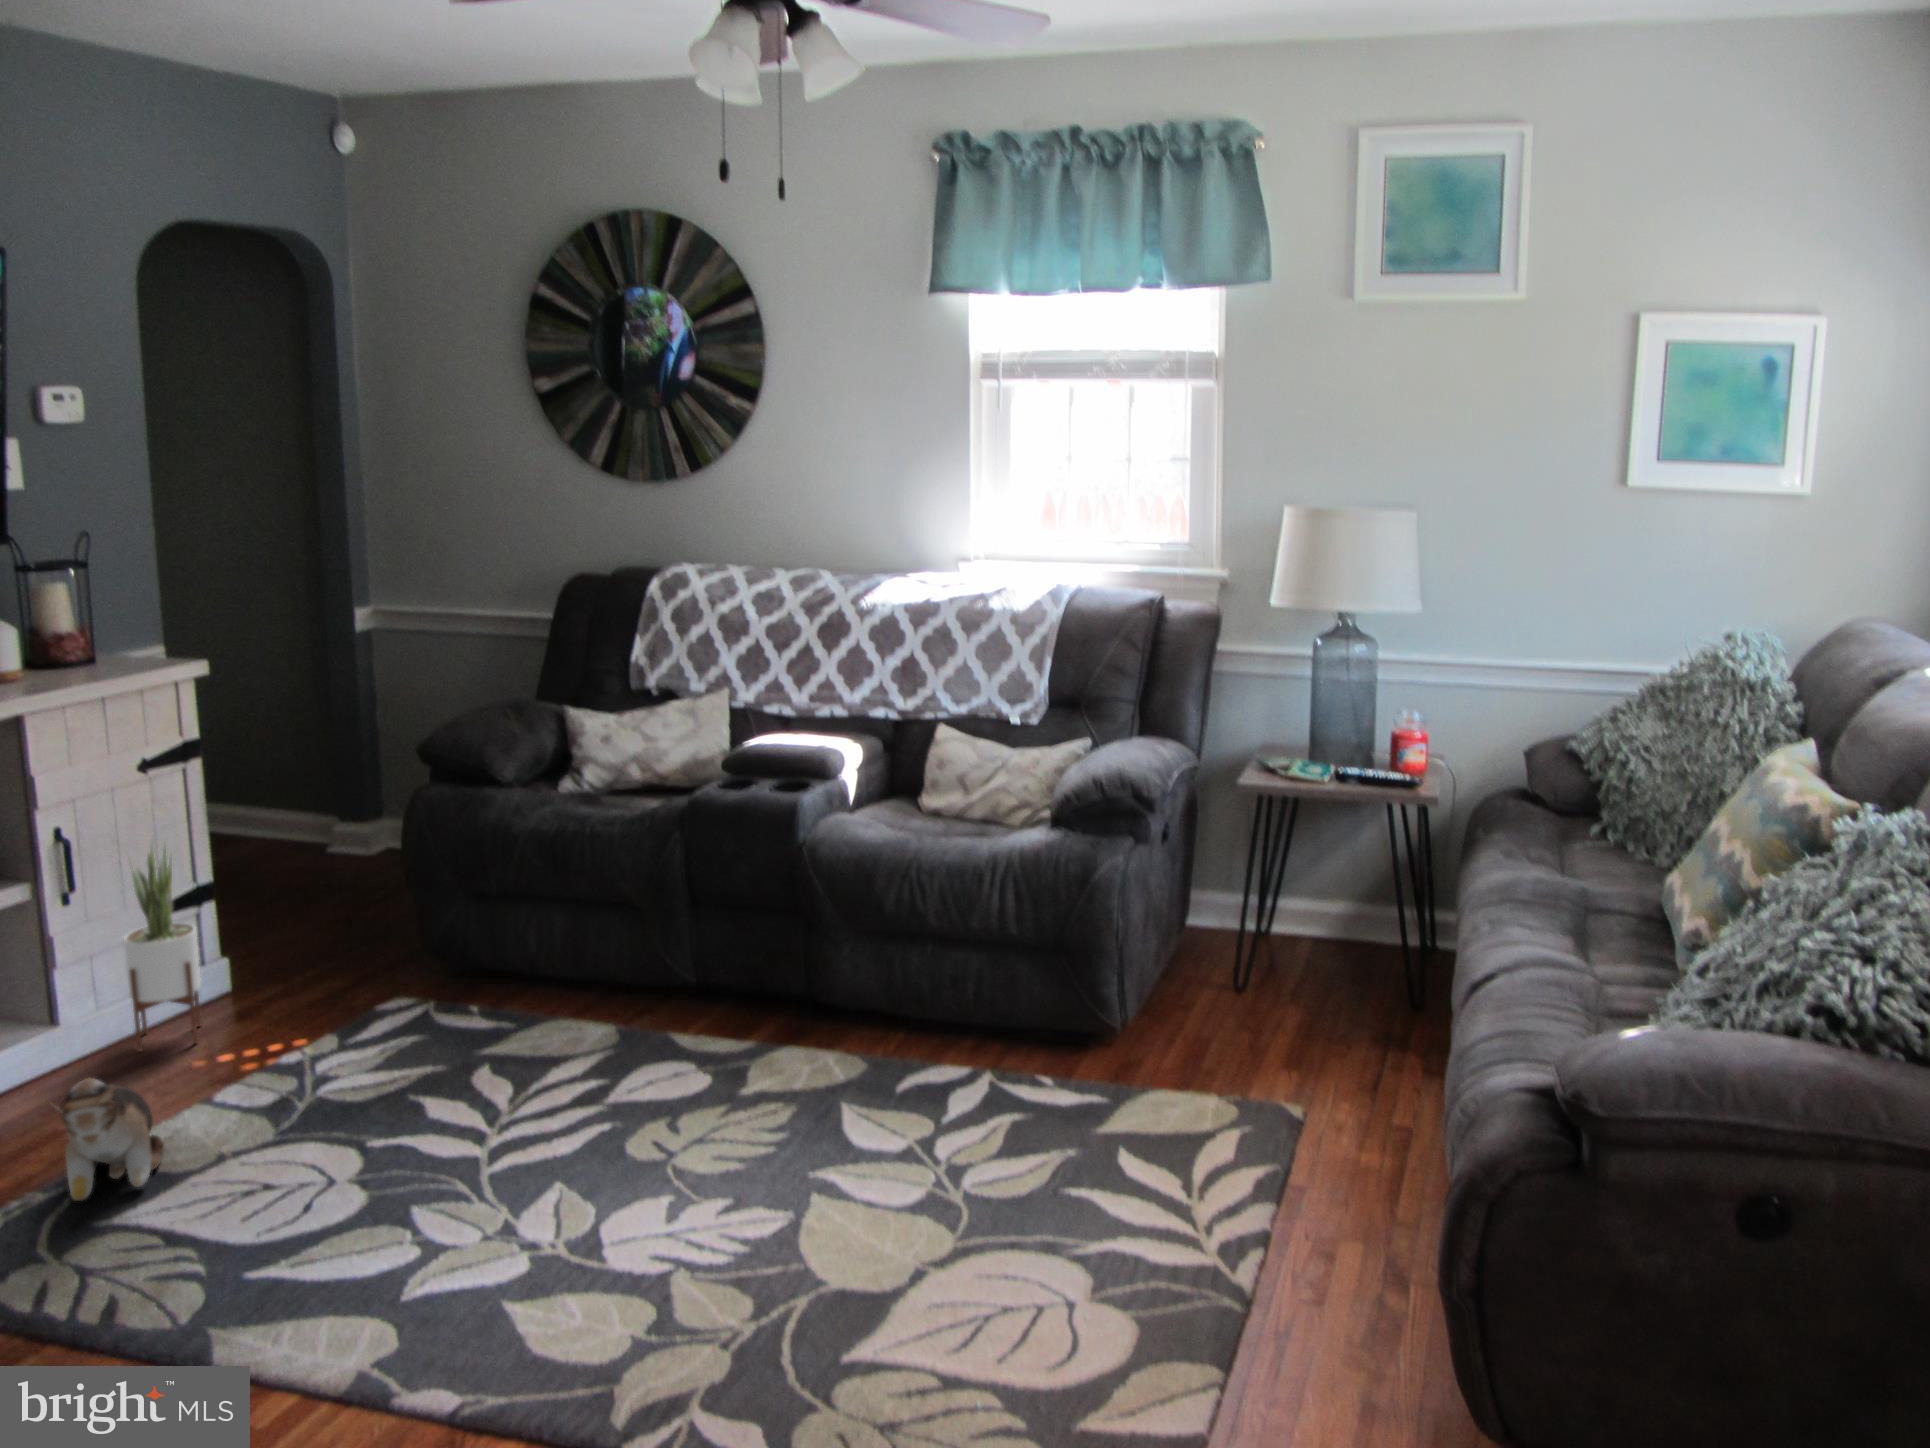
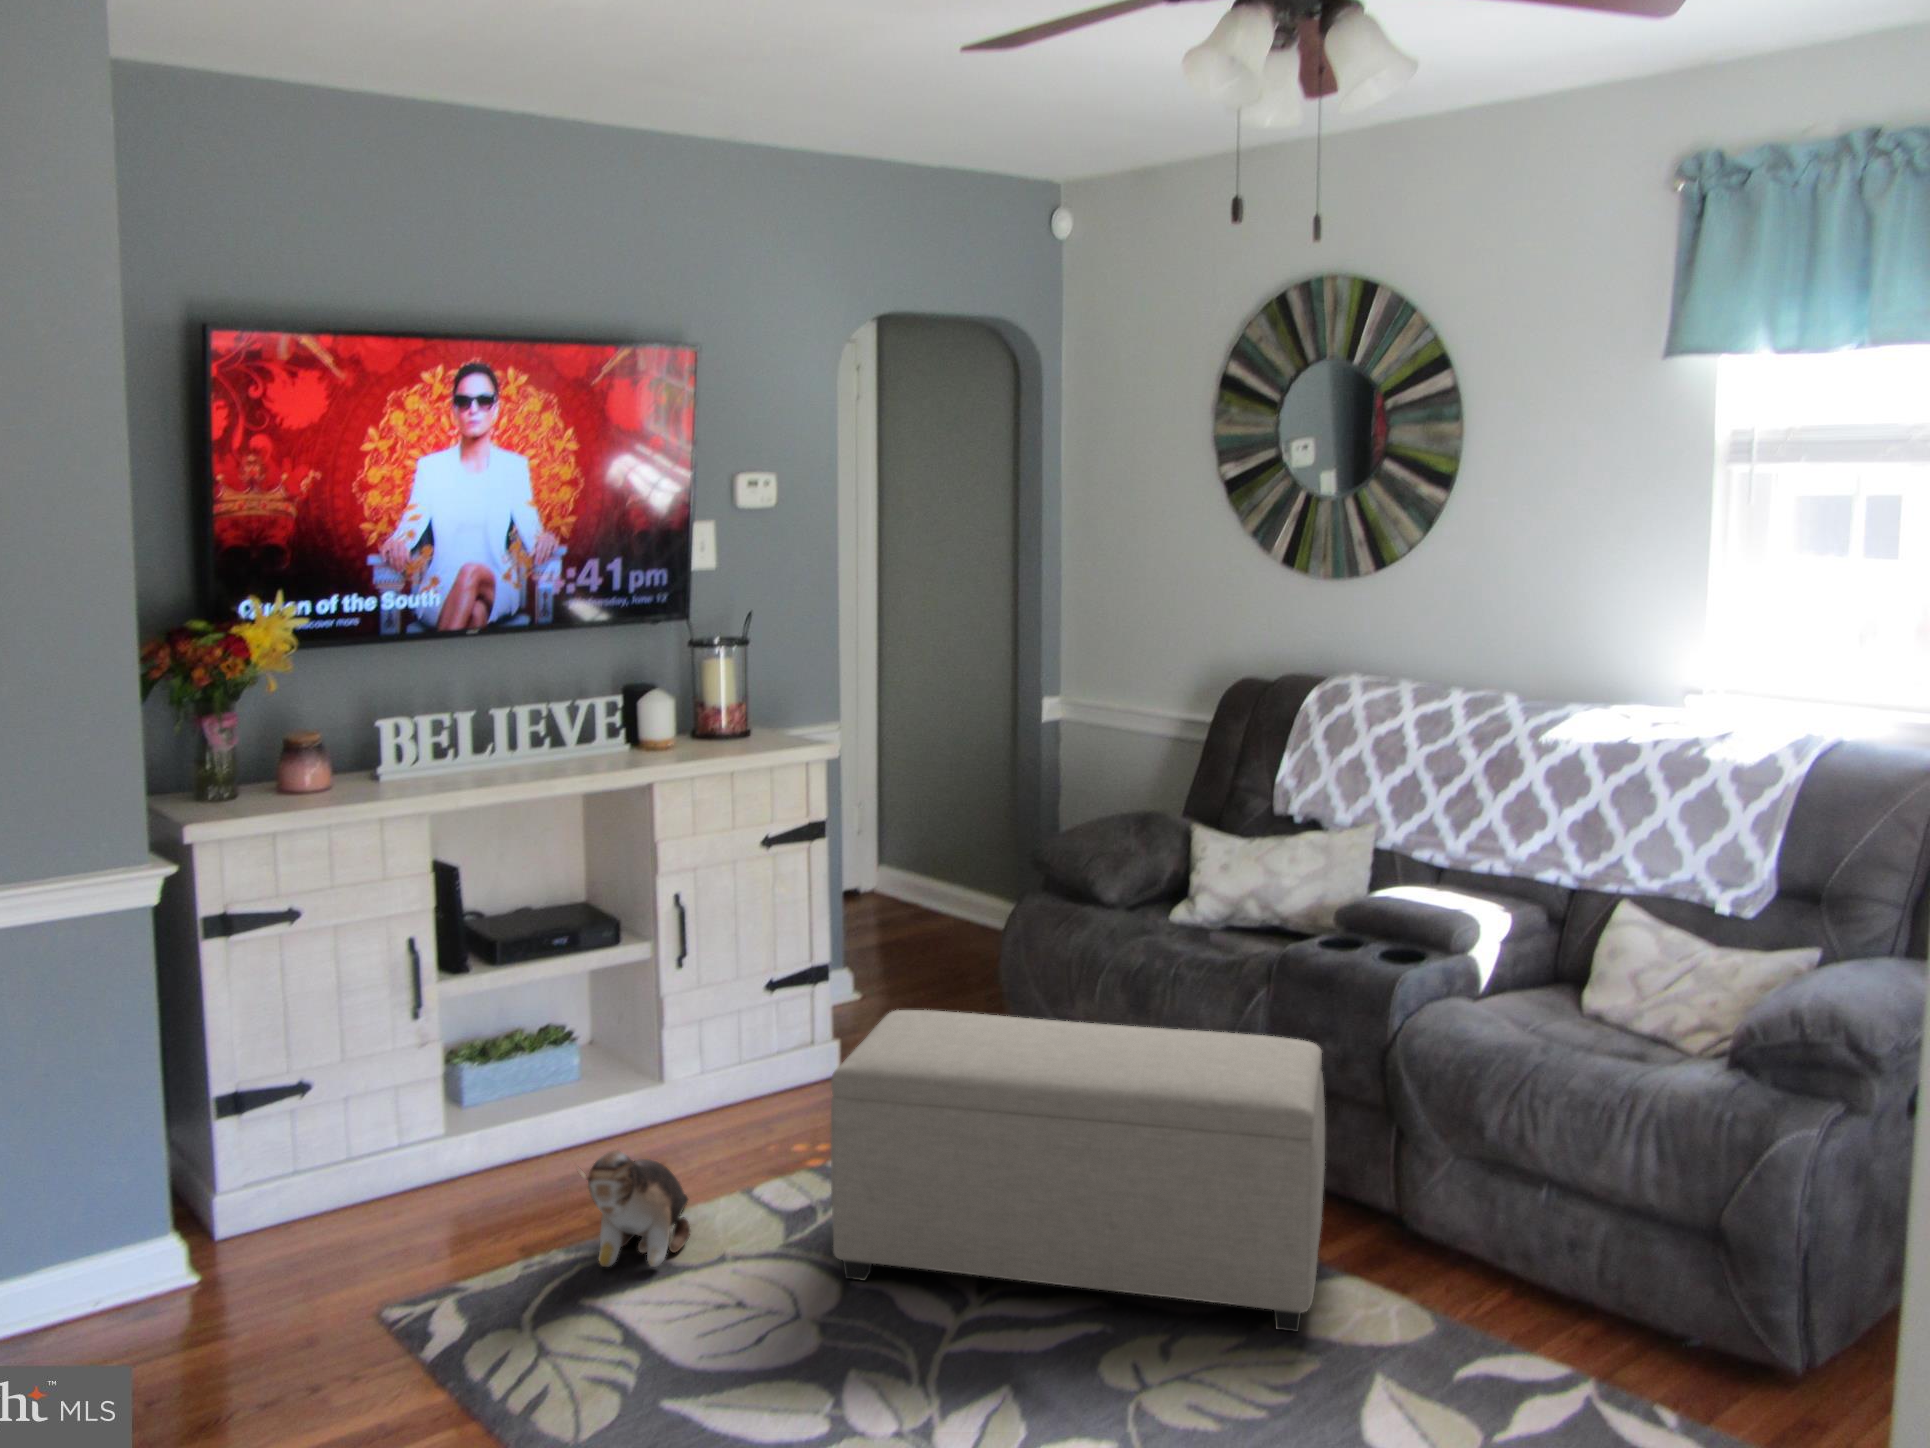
potted plant: present [124,841,201,1051] -> none [724,912,790,1130]
ottoman: none [327,862,779,1148] -> present [831,1010,1325,1332]

